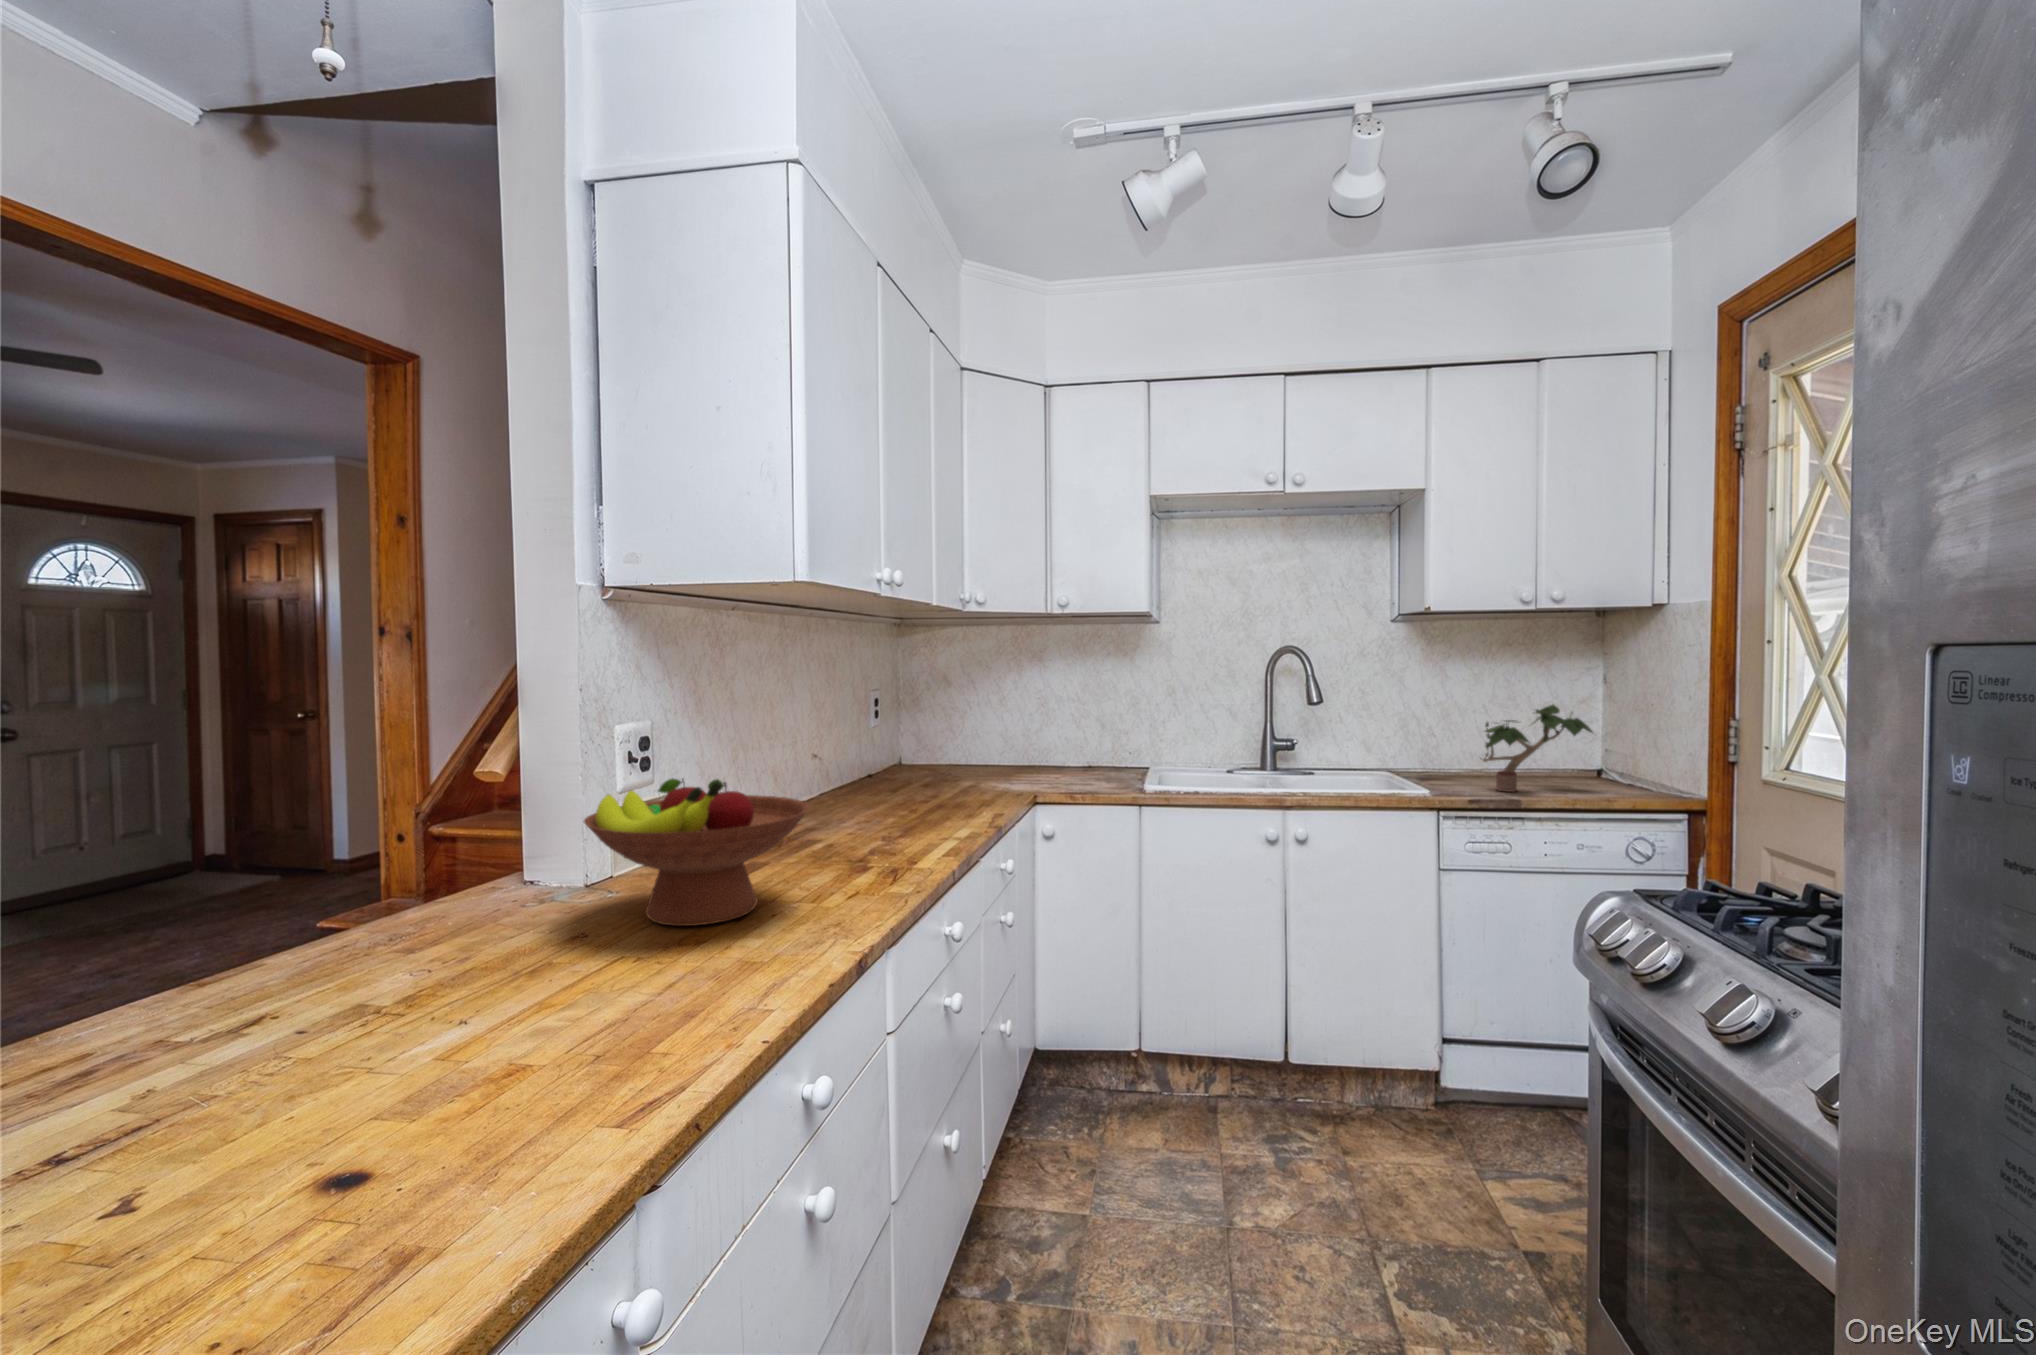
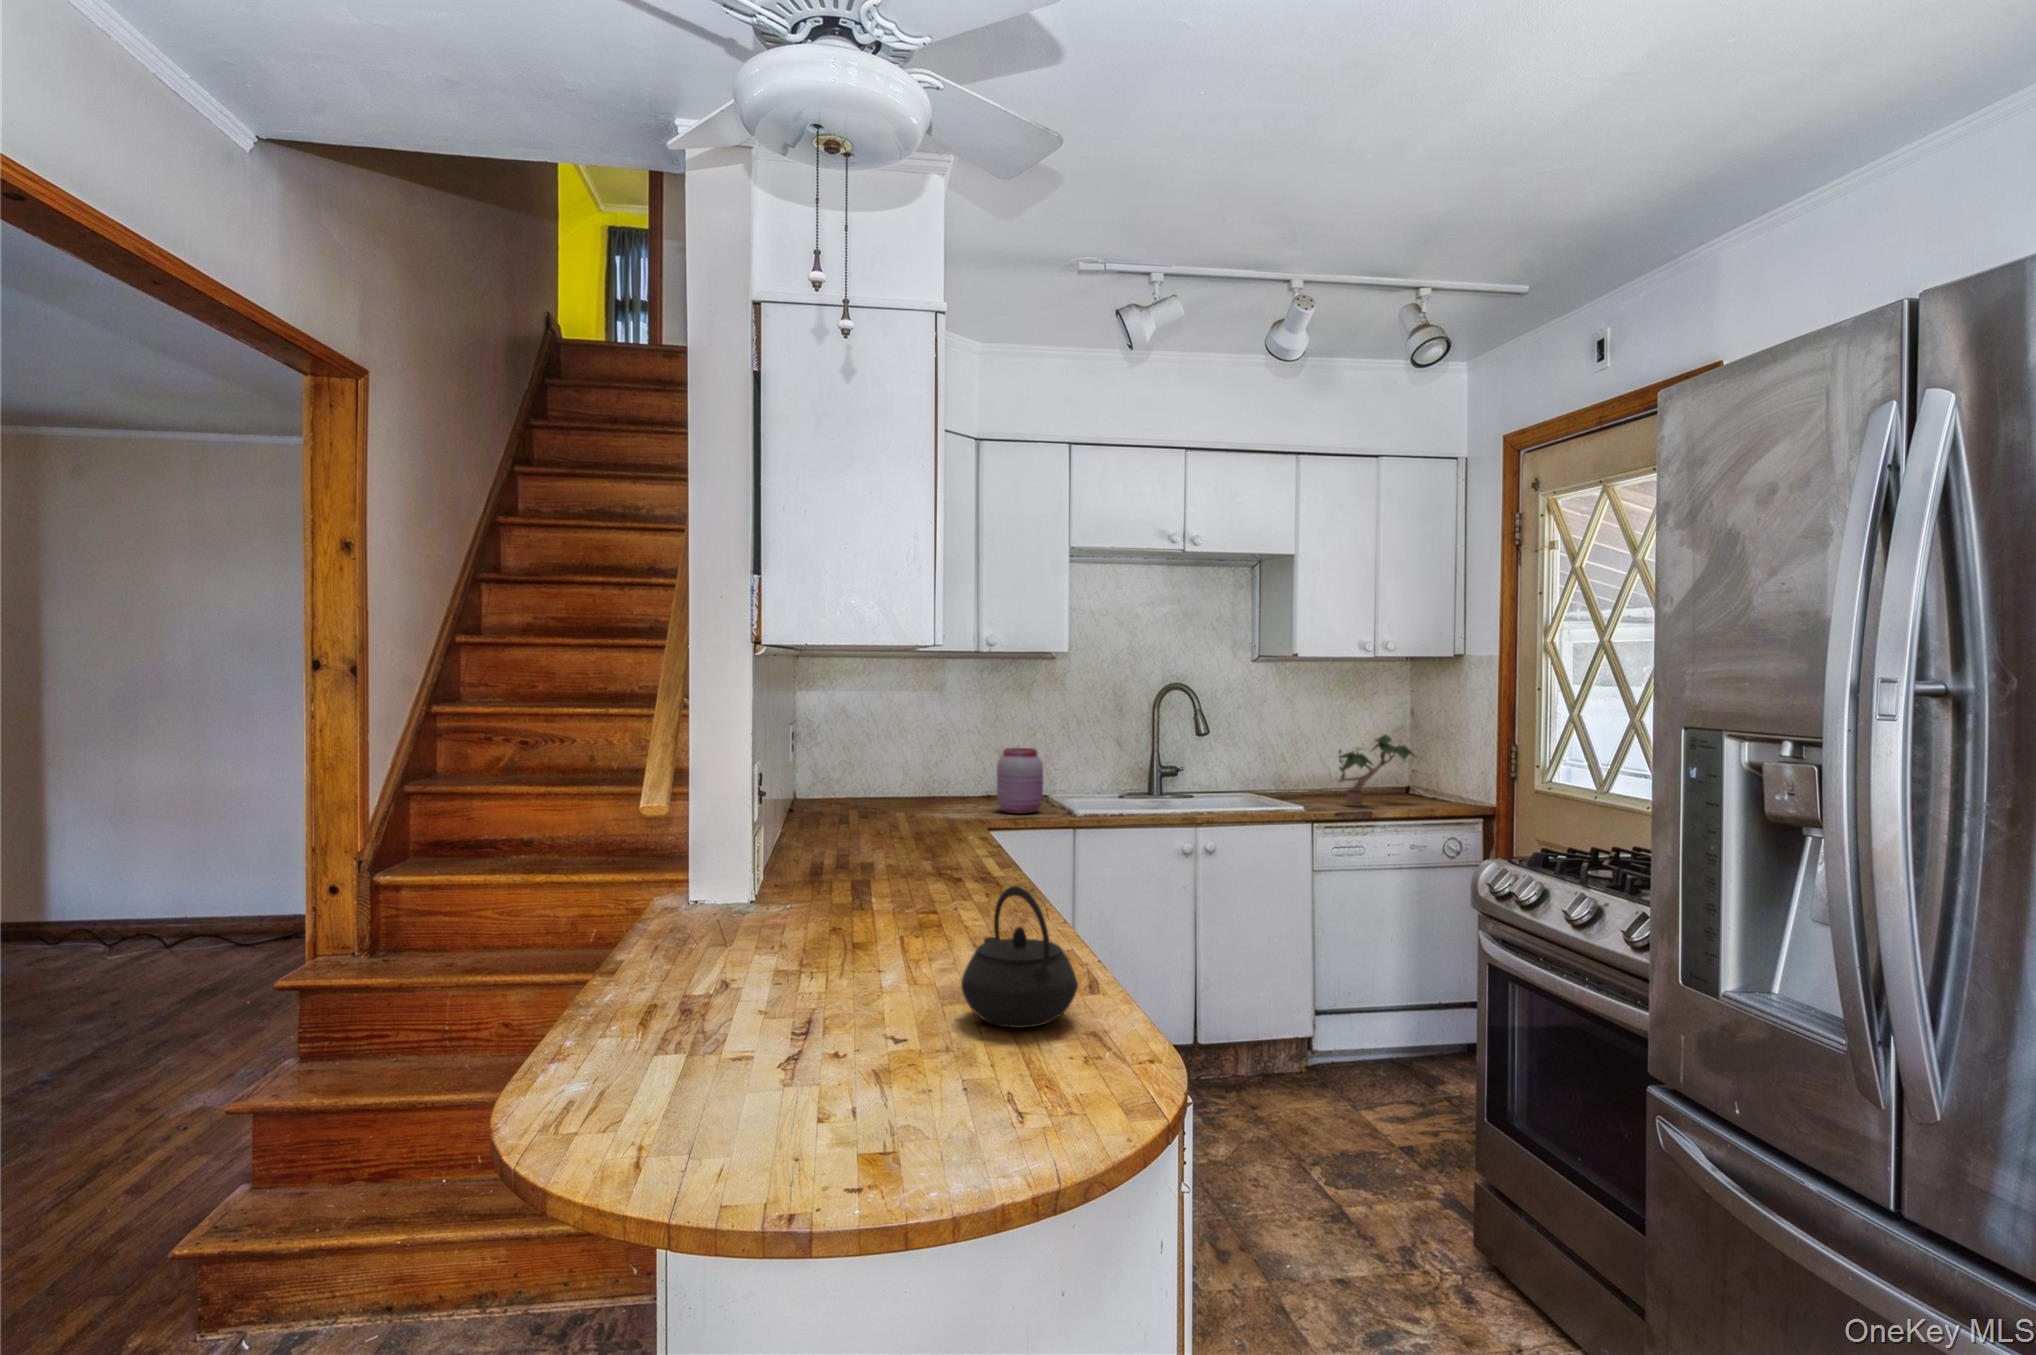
jar: none [1064,716,1114,787] -> present [997,748,1043,814]
fruit bowl: present [584,778,810,926] -> none [816,806,984,920]
kettle: none [265,931,521,1205] -> present [961,886,1078,1028]

